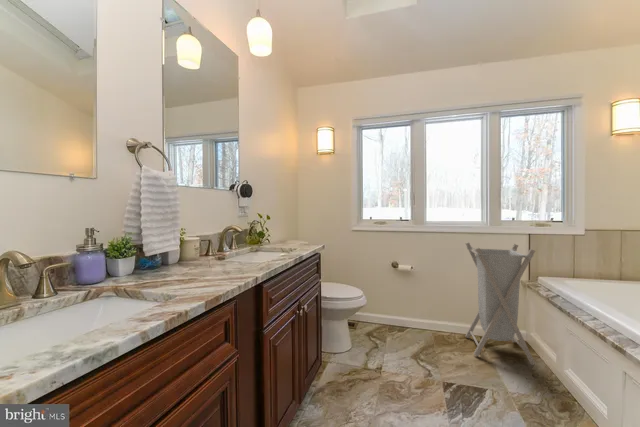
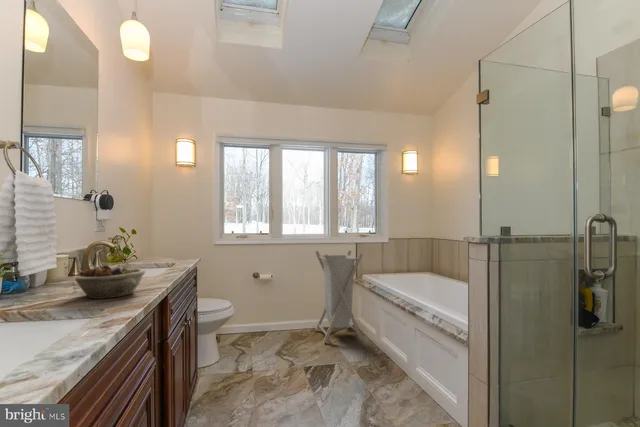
succulent planter: none [175,250,237,283] -> present [75,265,145,299]

